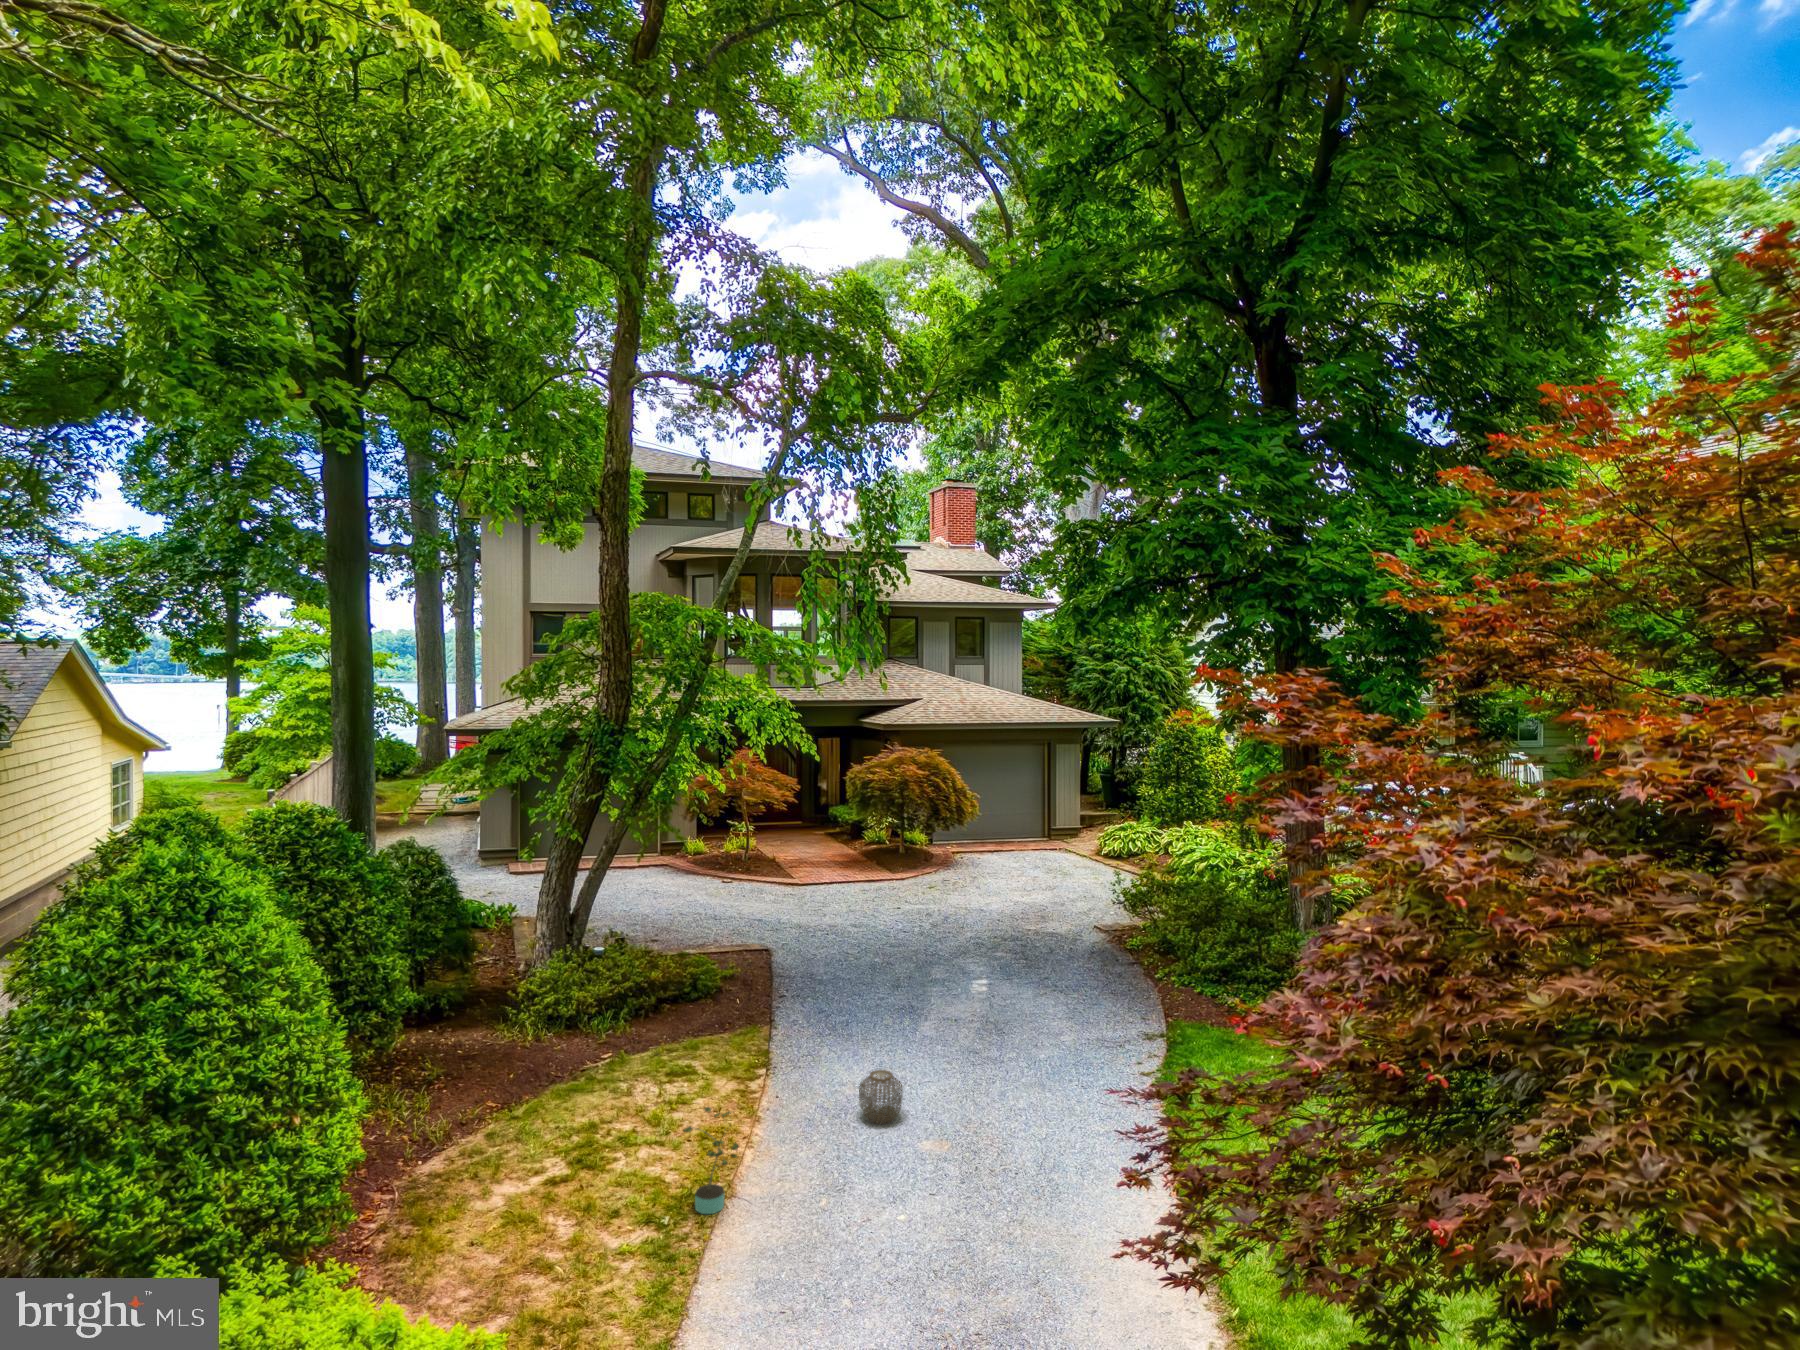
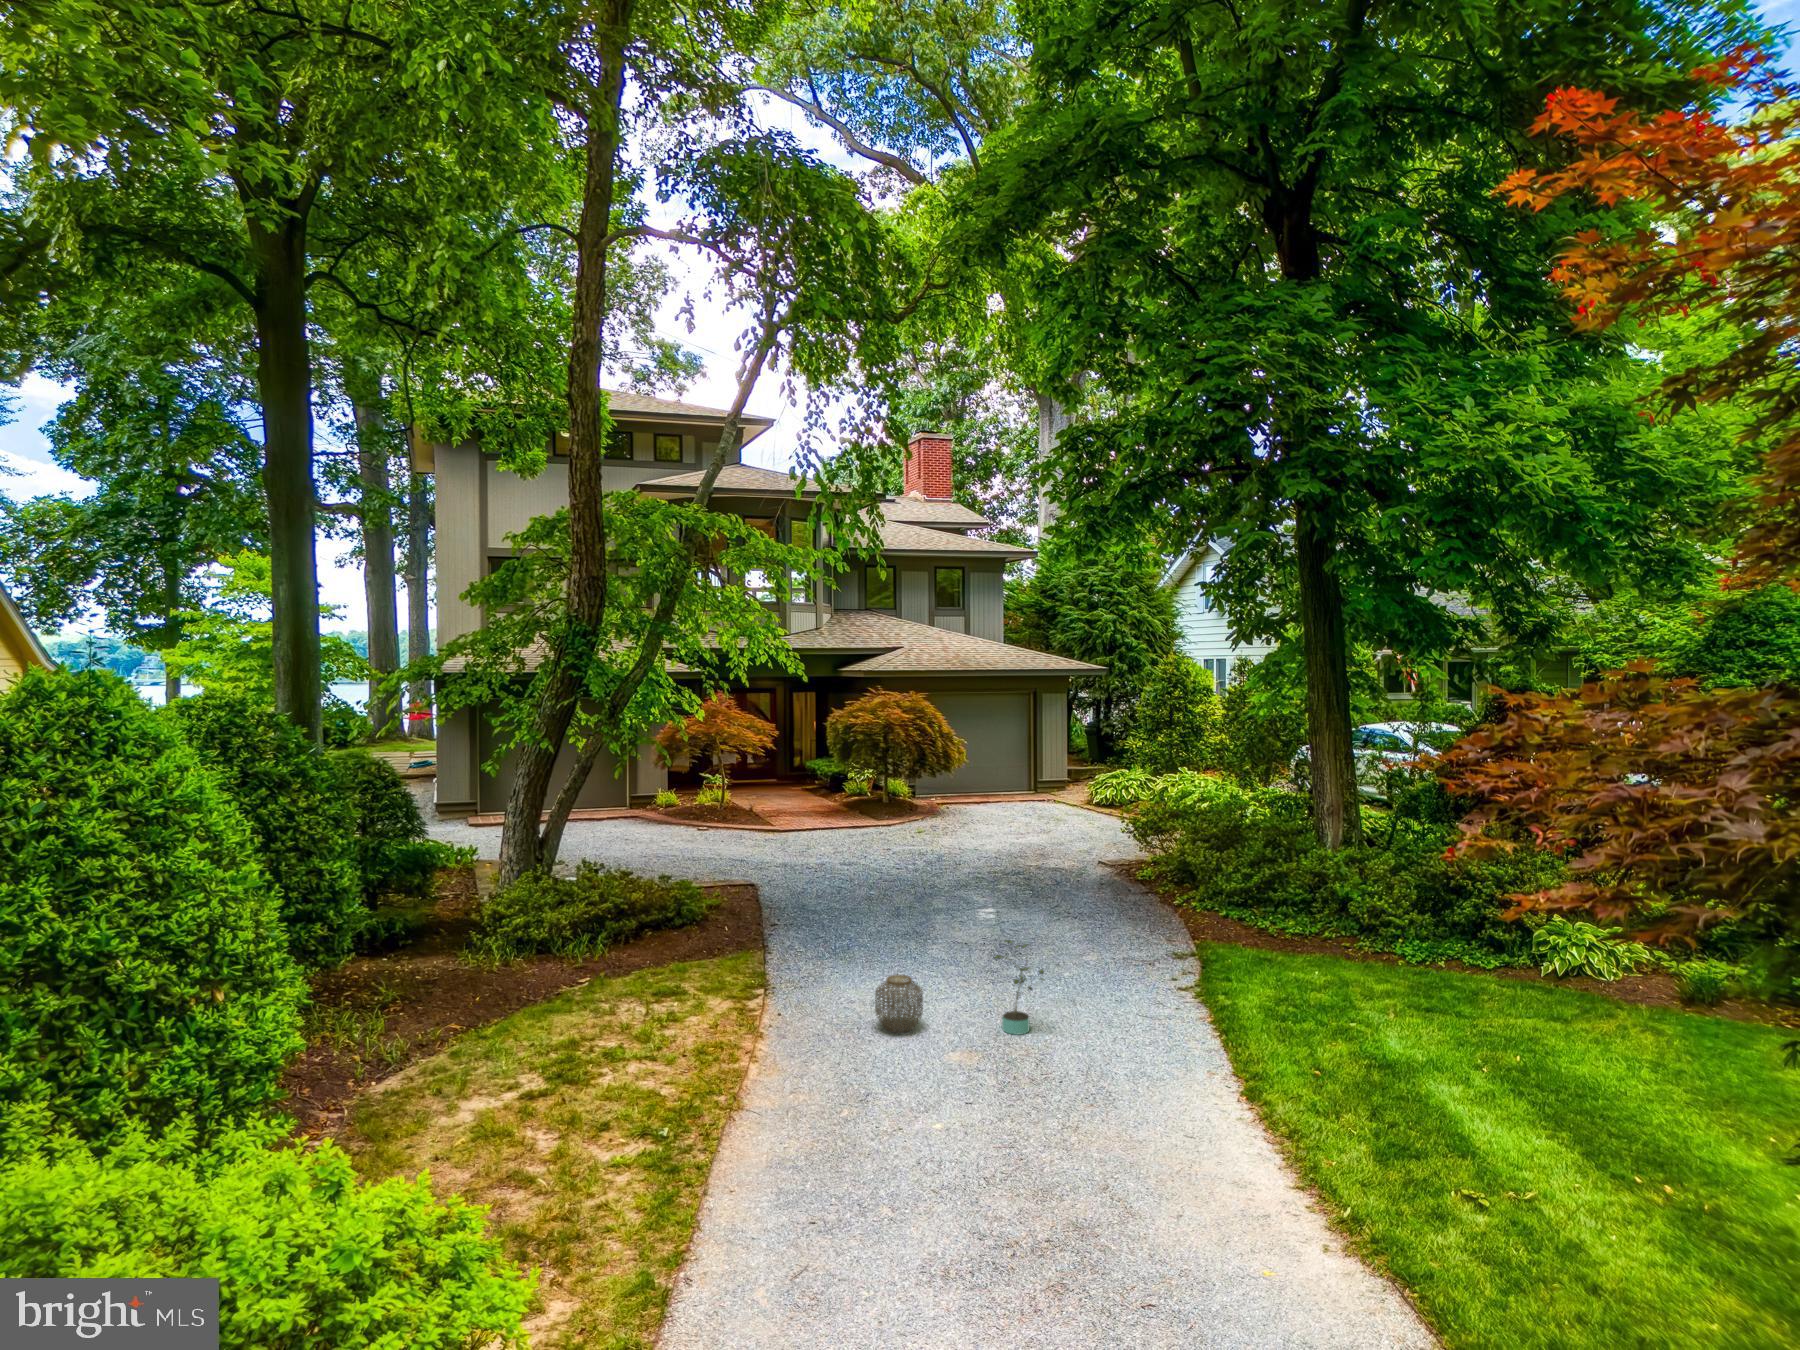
potted plant: present [683,1107,739,1214] -> present [994,940,1044,1035]

